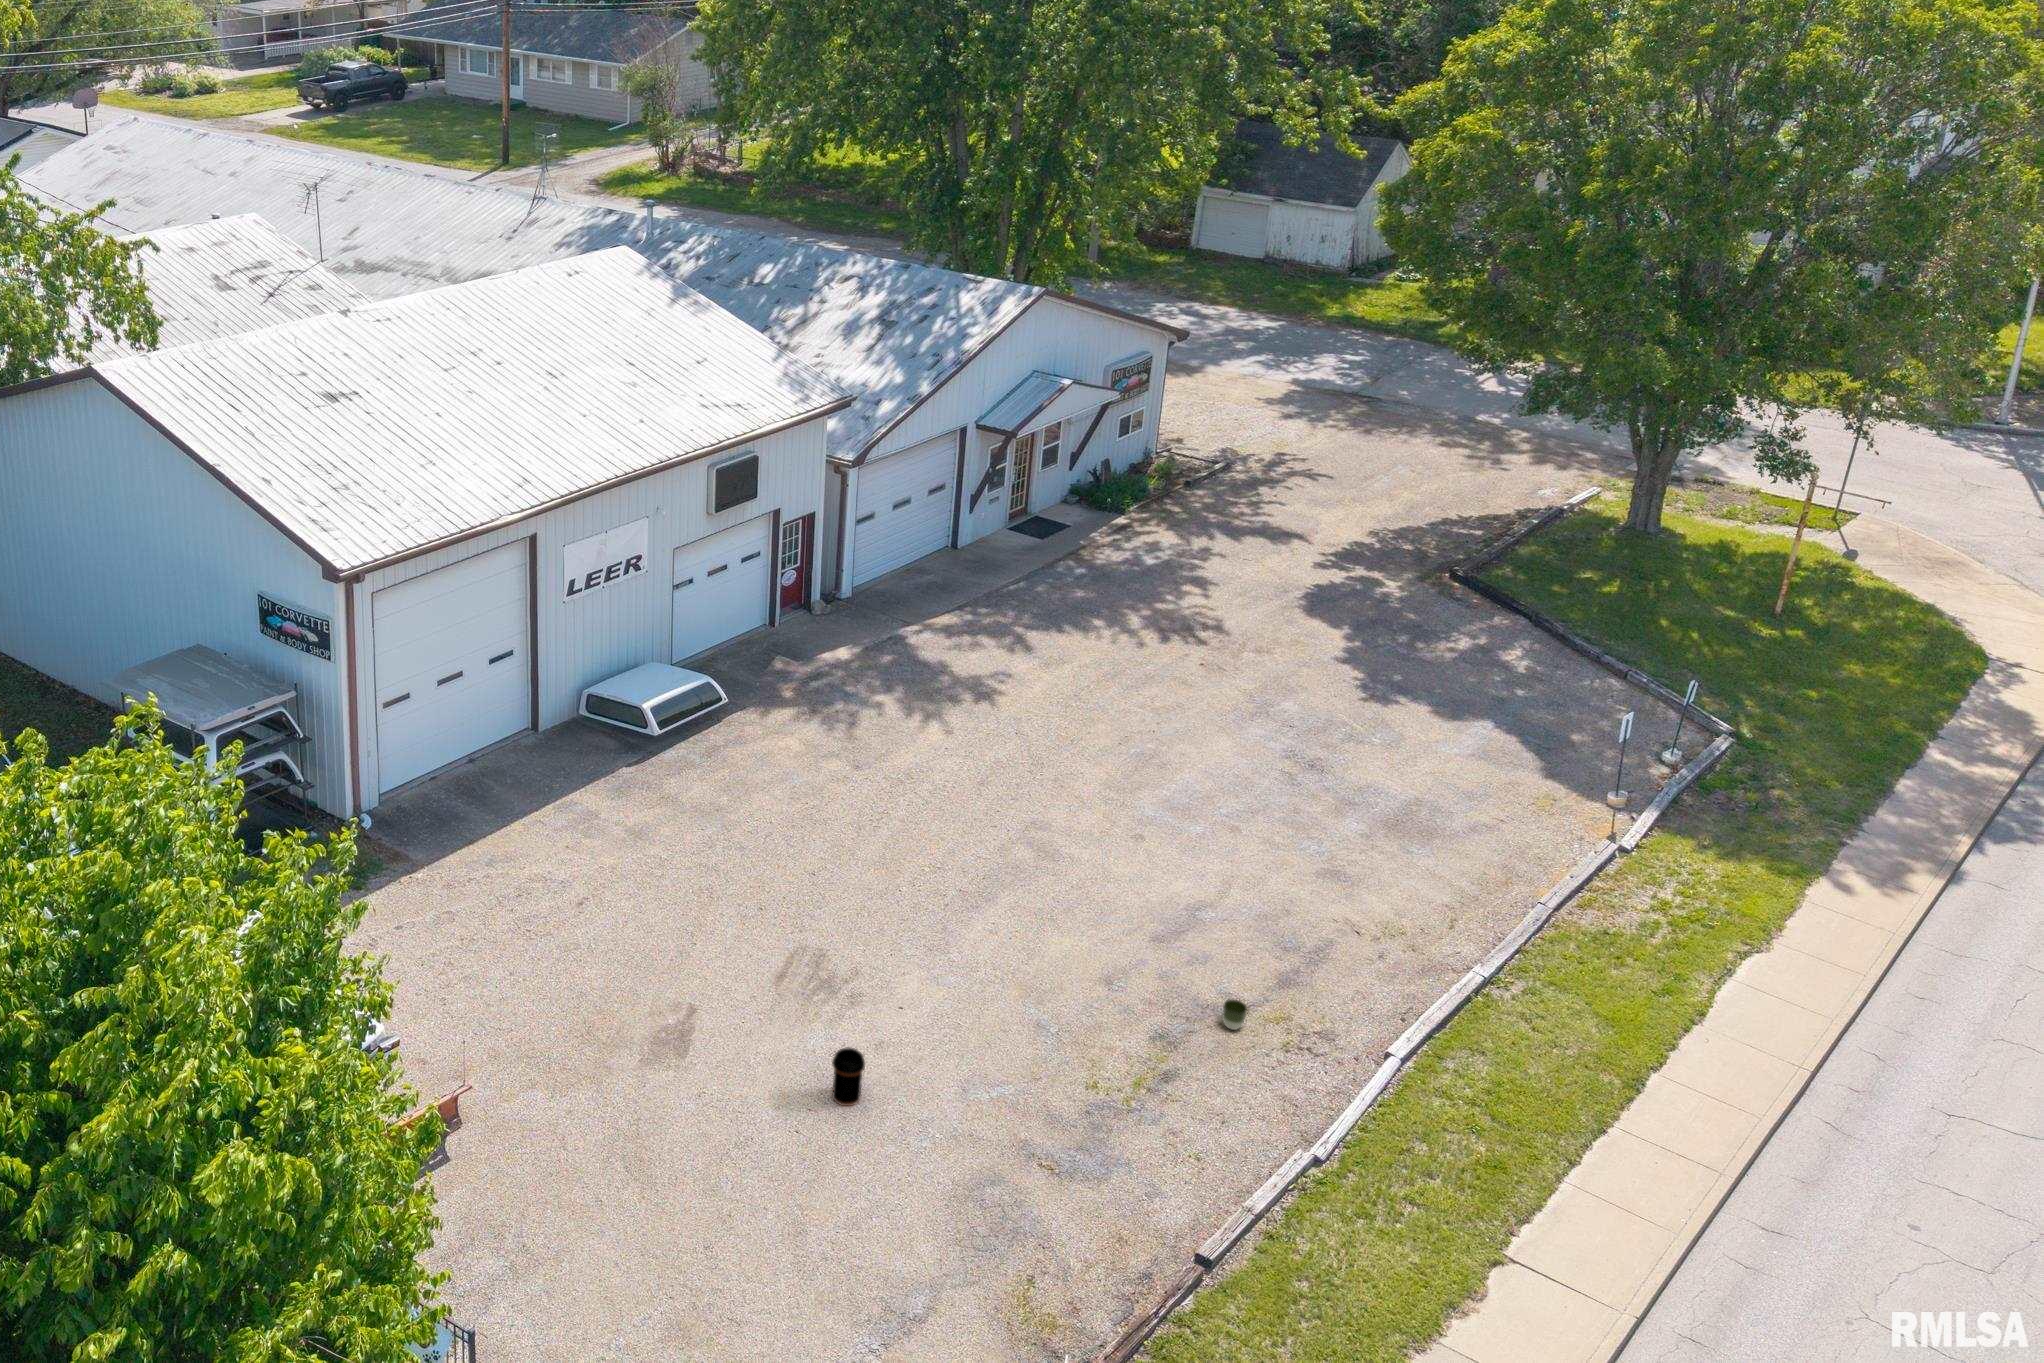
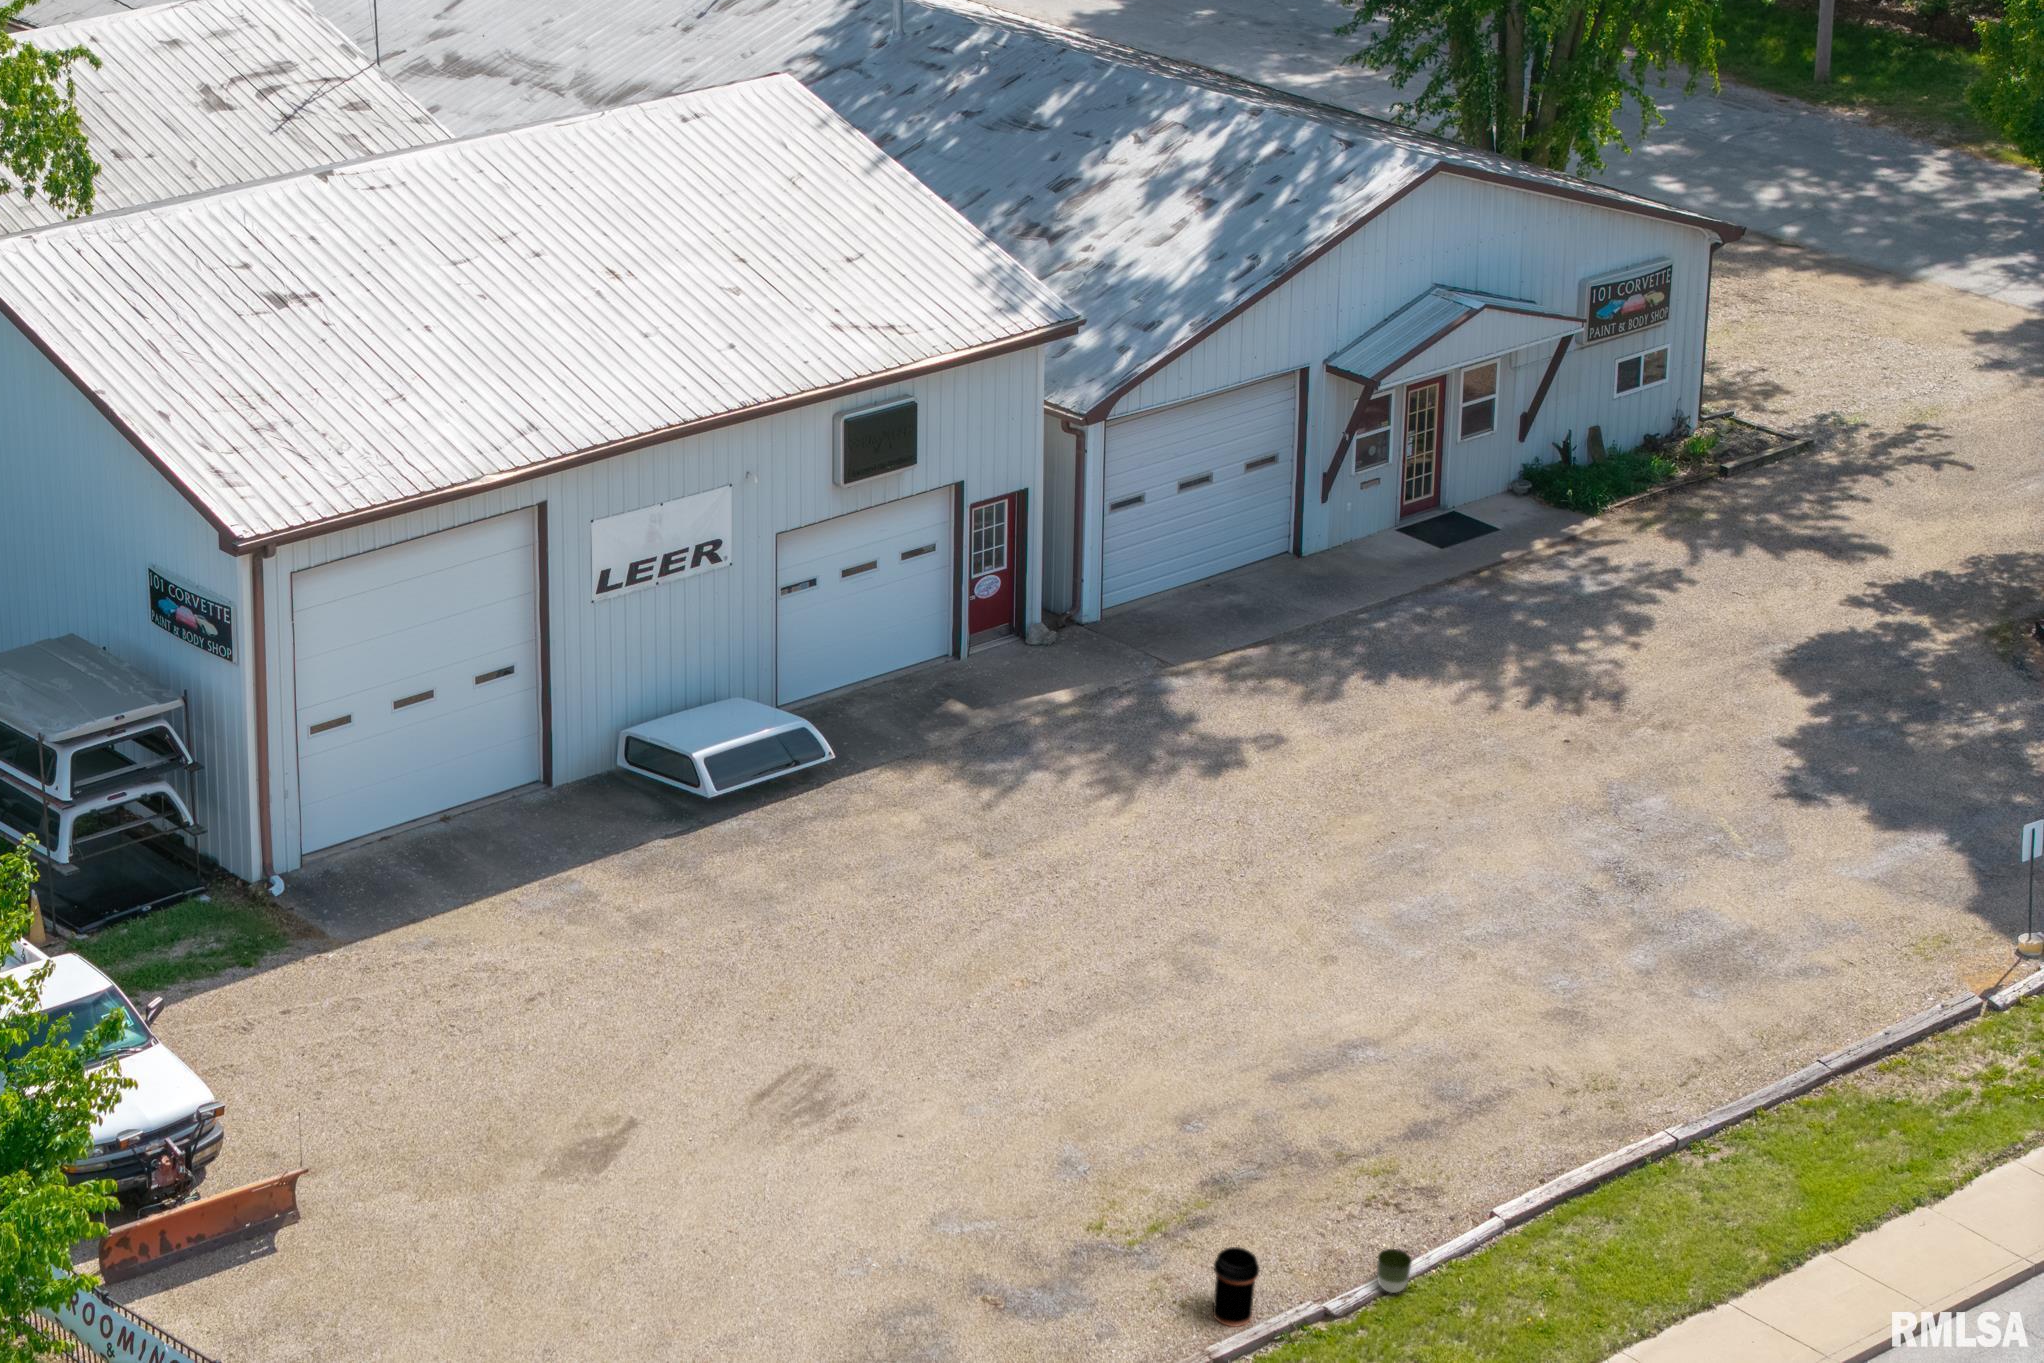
trash can: present [832,1047,865,1106] -> present [1213,1247,1259,1327]

